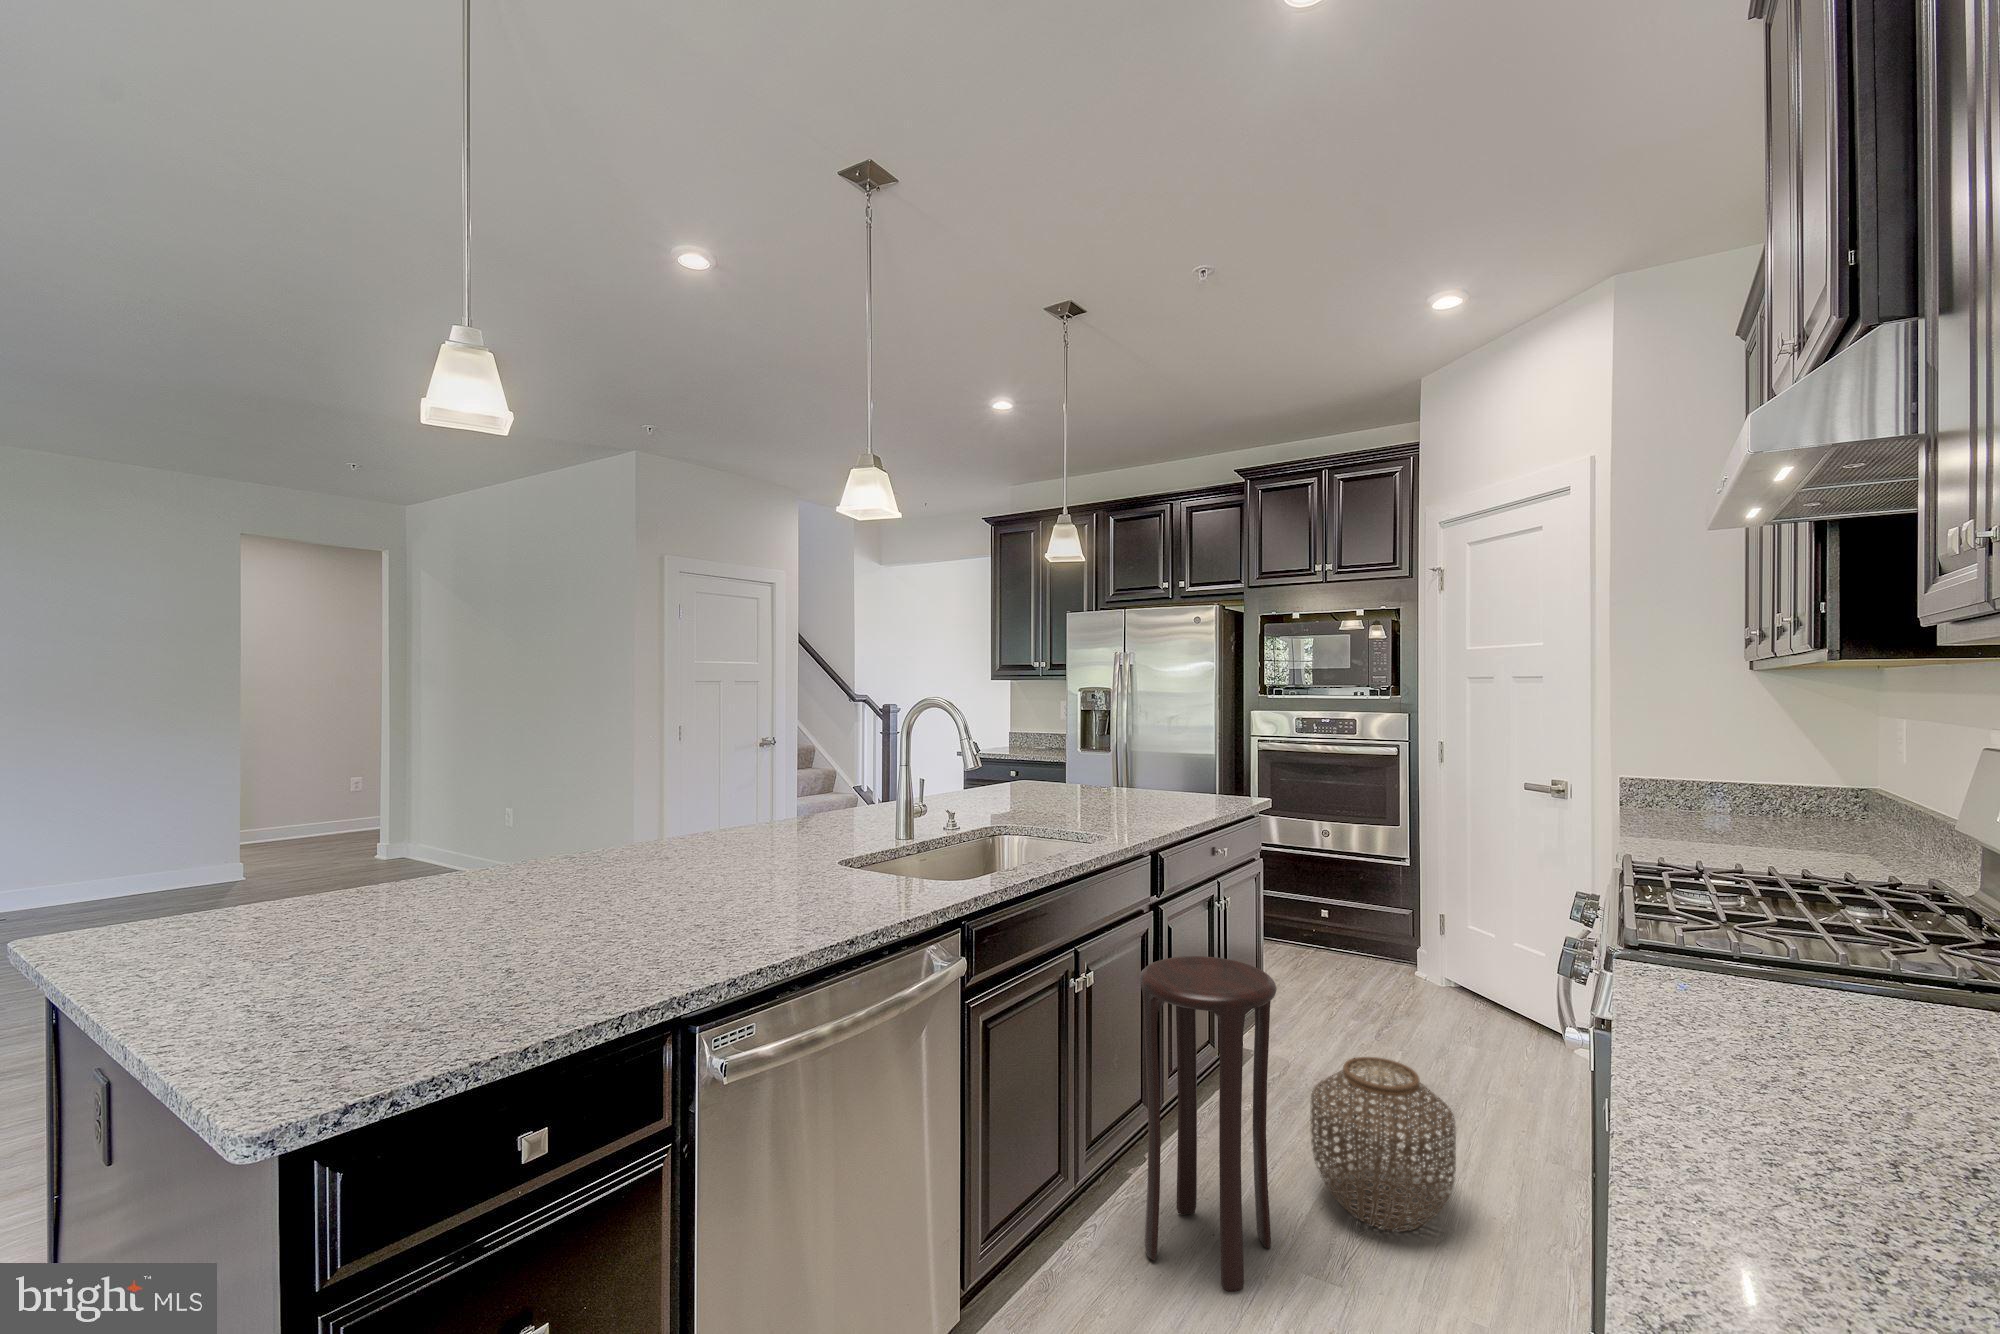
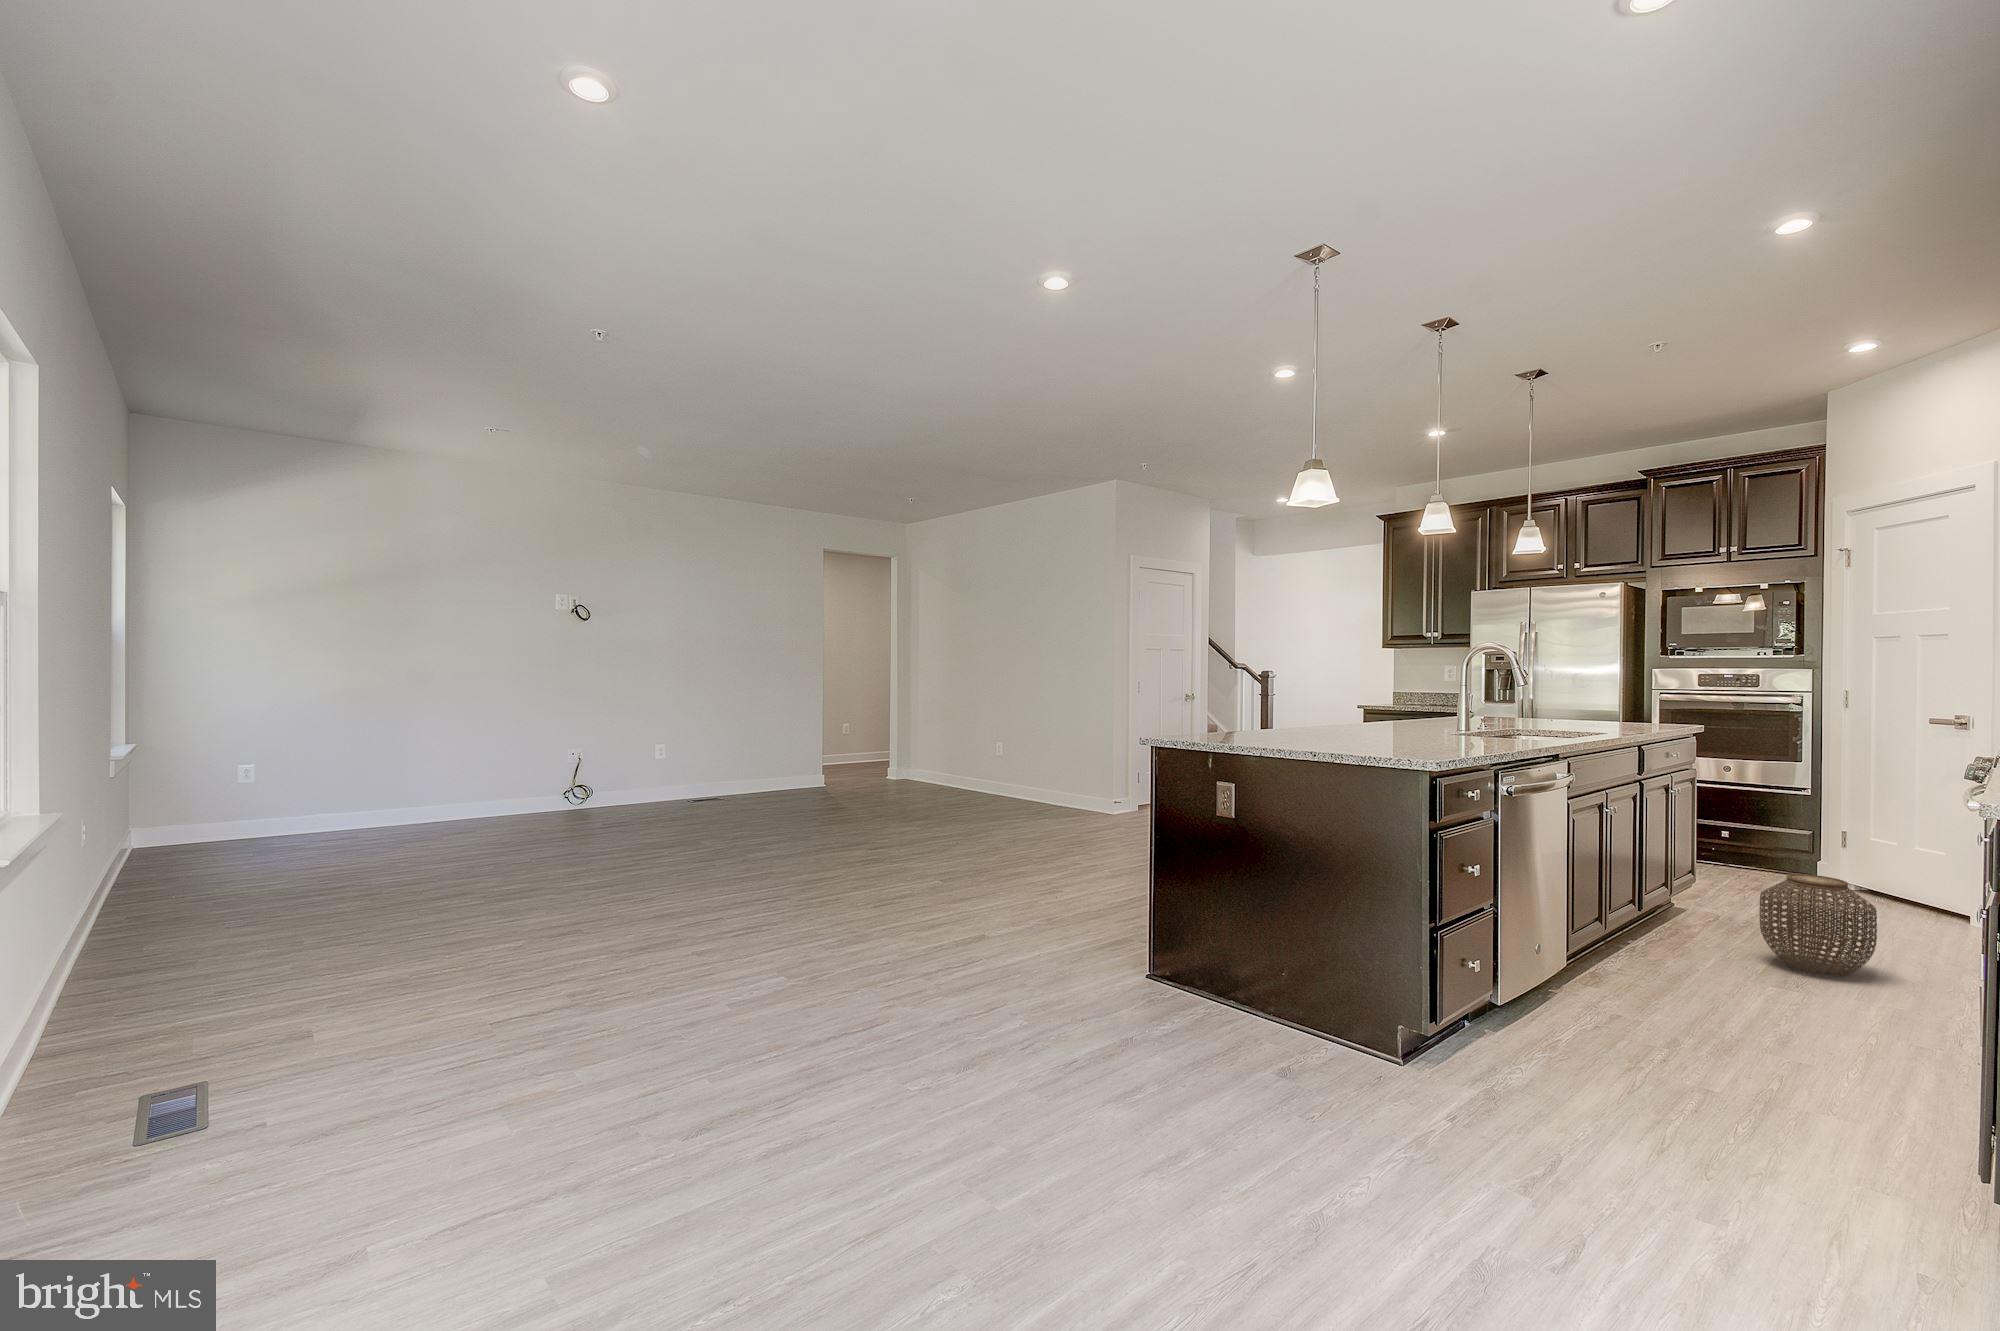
stool: present [1139,956,1277,1292] -> none [1644,798,1747,982]

